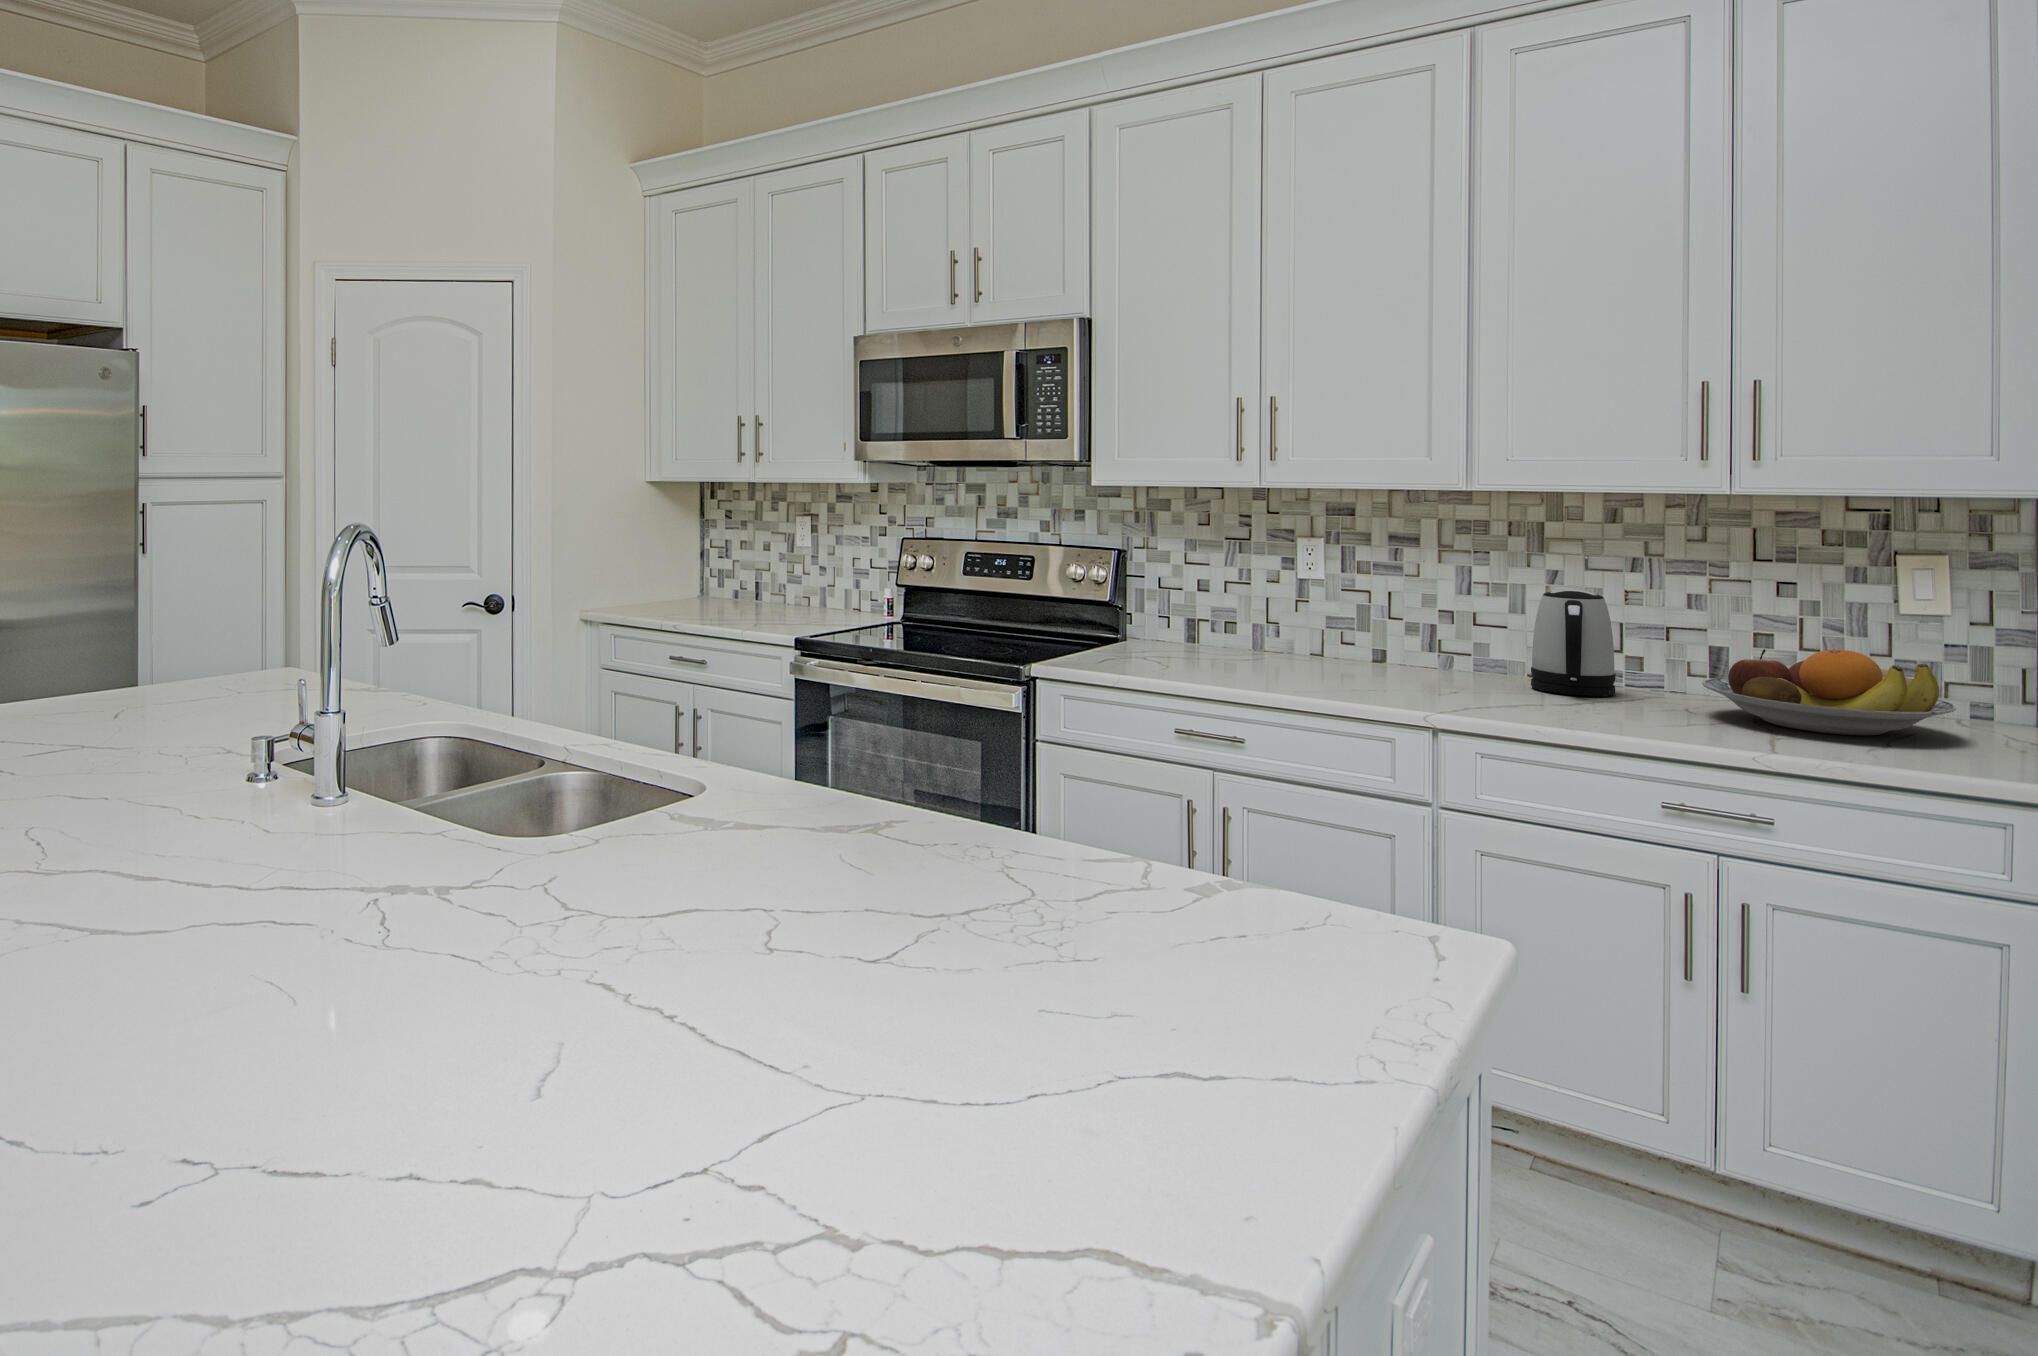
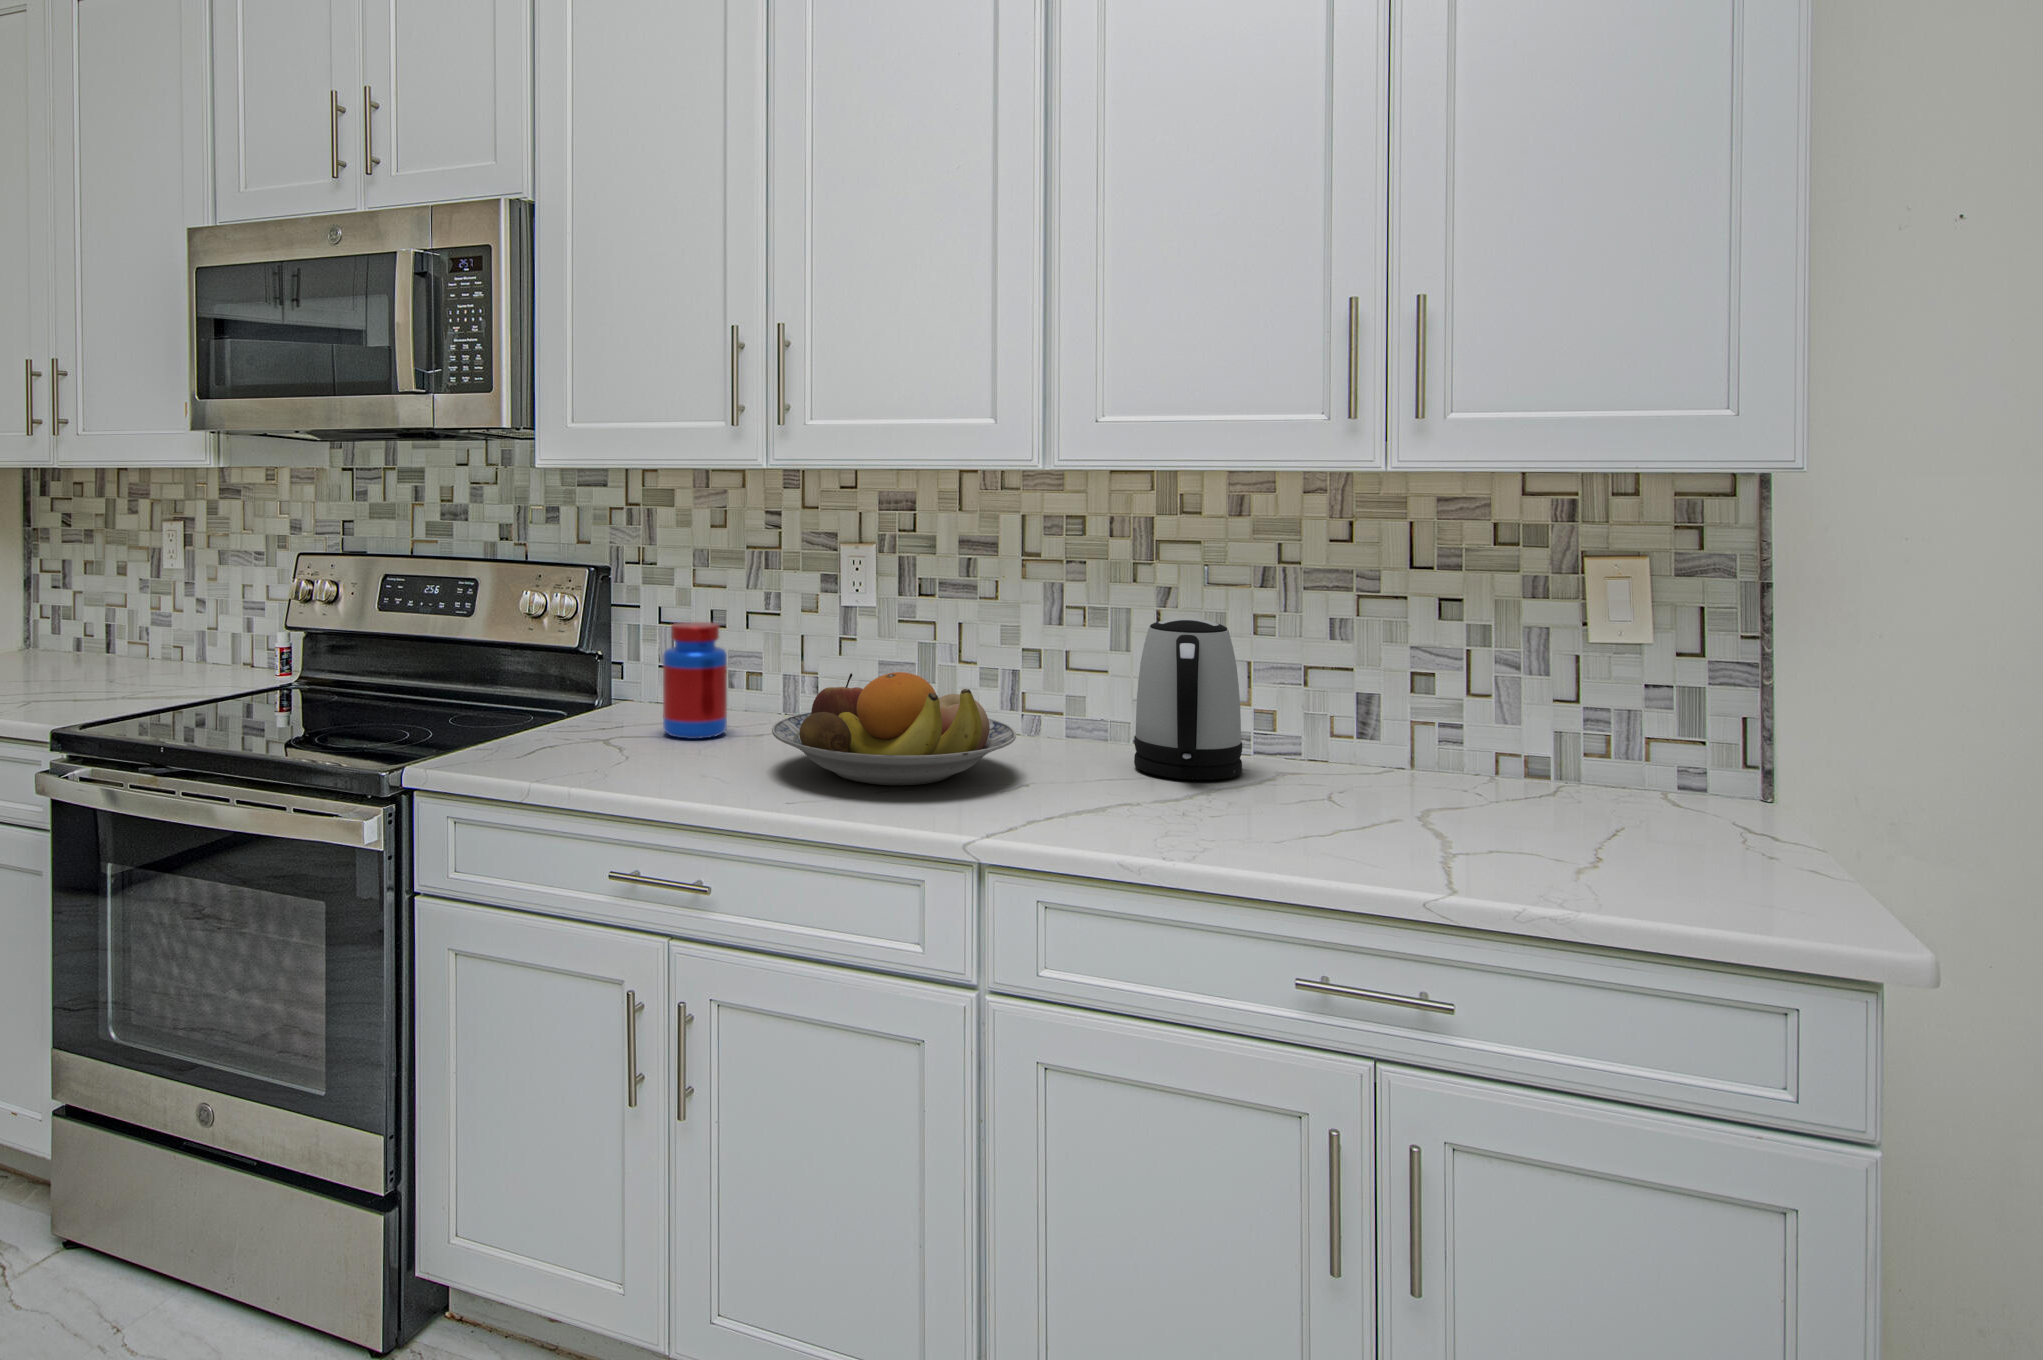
jar: none [1178,586,1223,660] -> present [663,622,727,739]
fruit bowl: present [1702,649,1956,735] -> present [772,672,1016,785]

